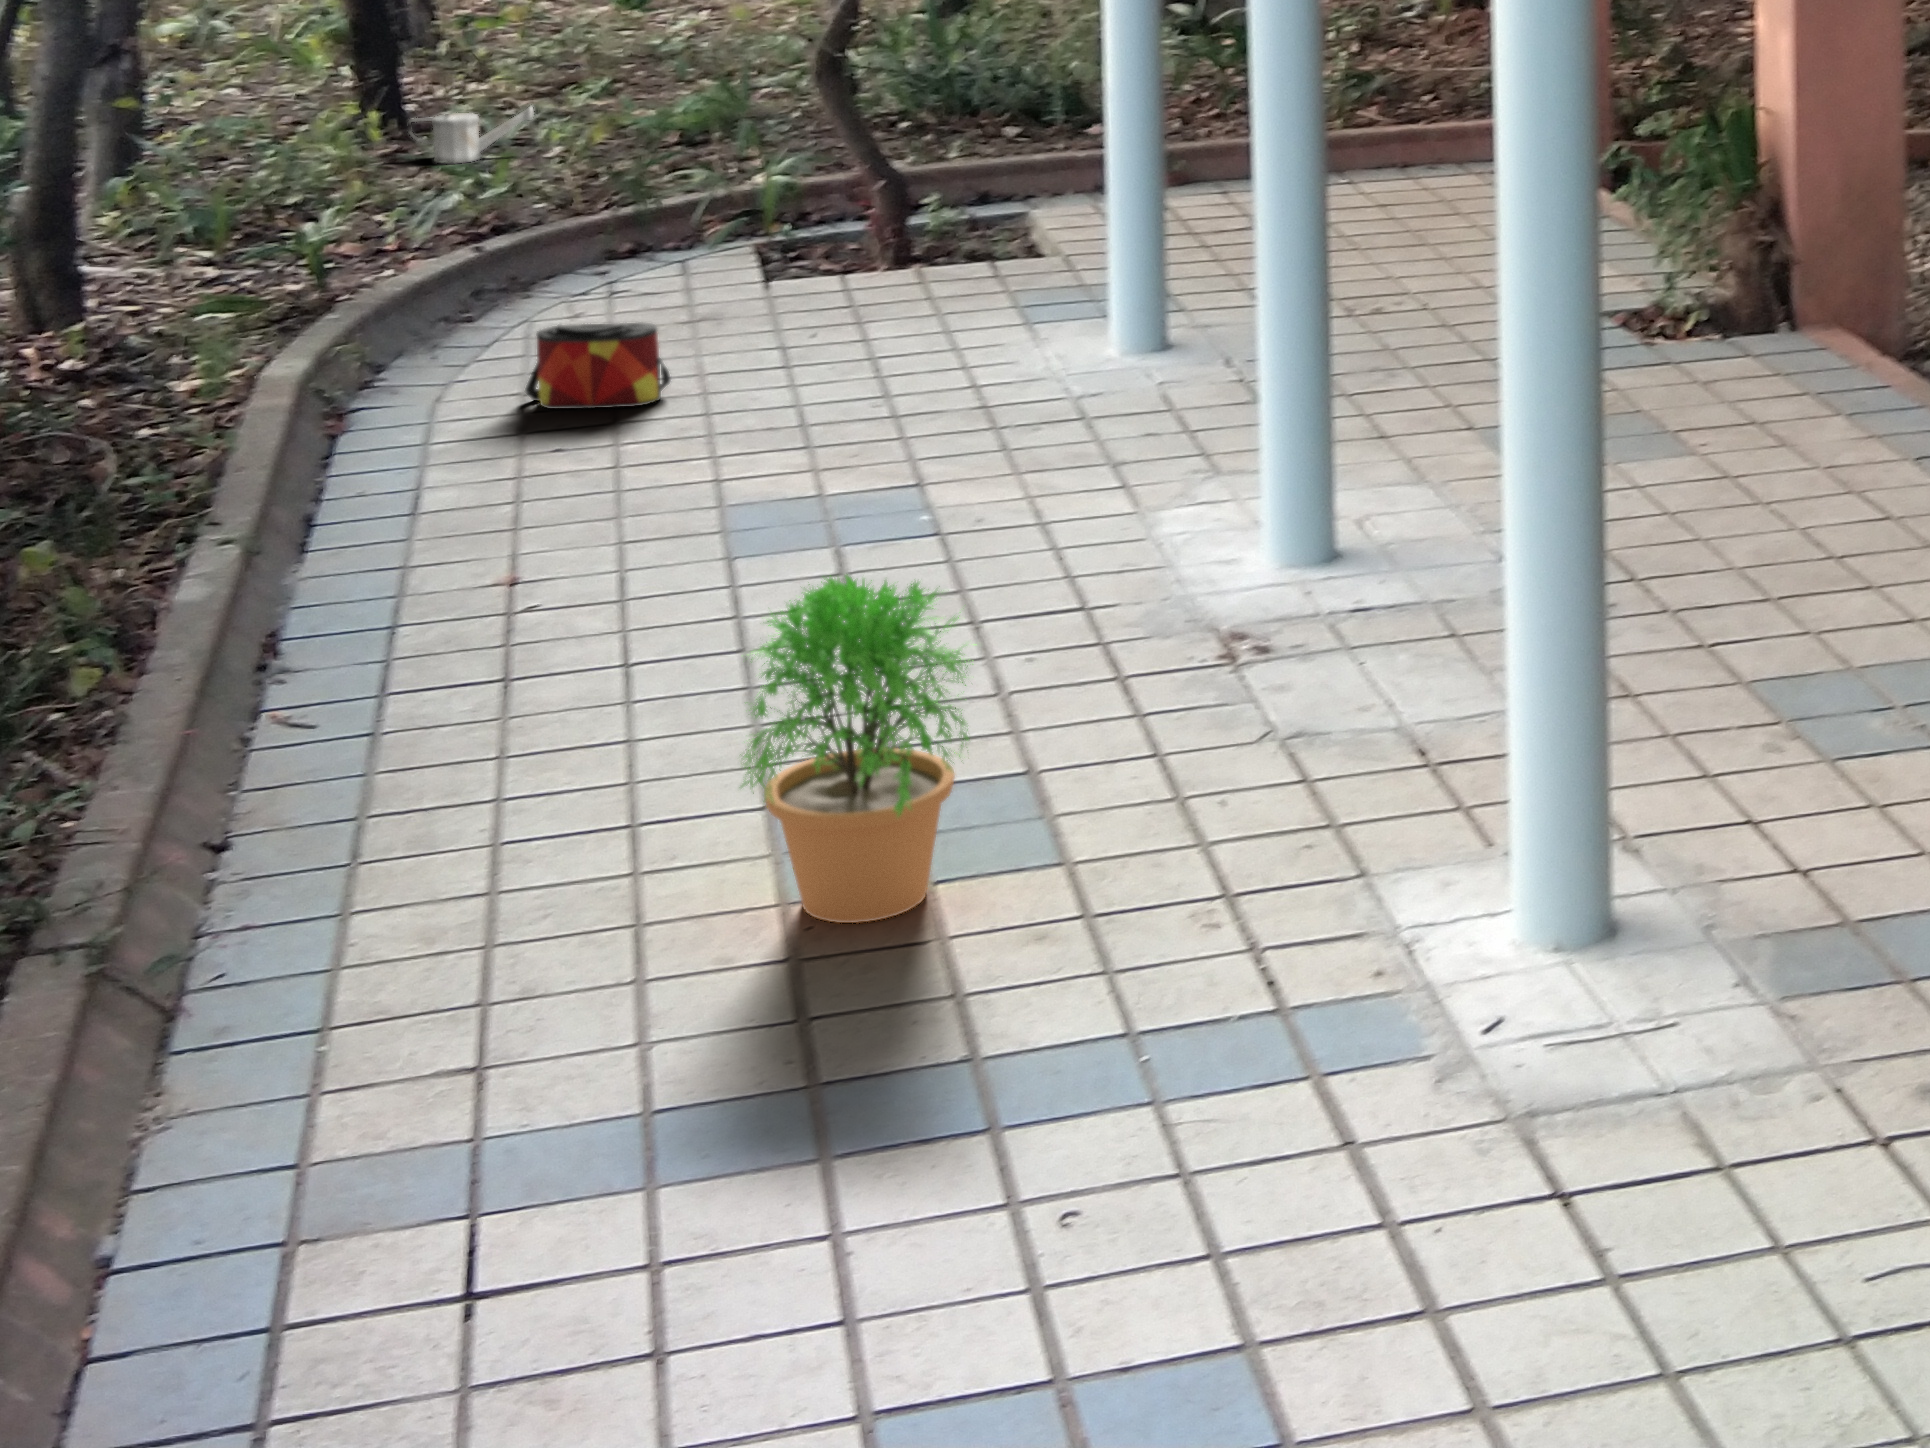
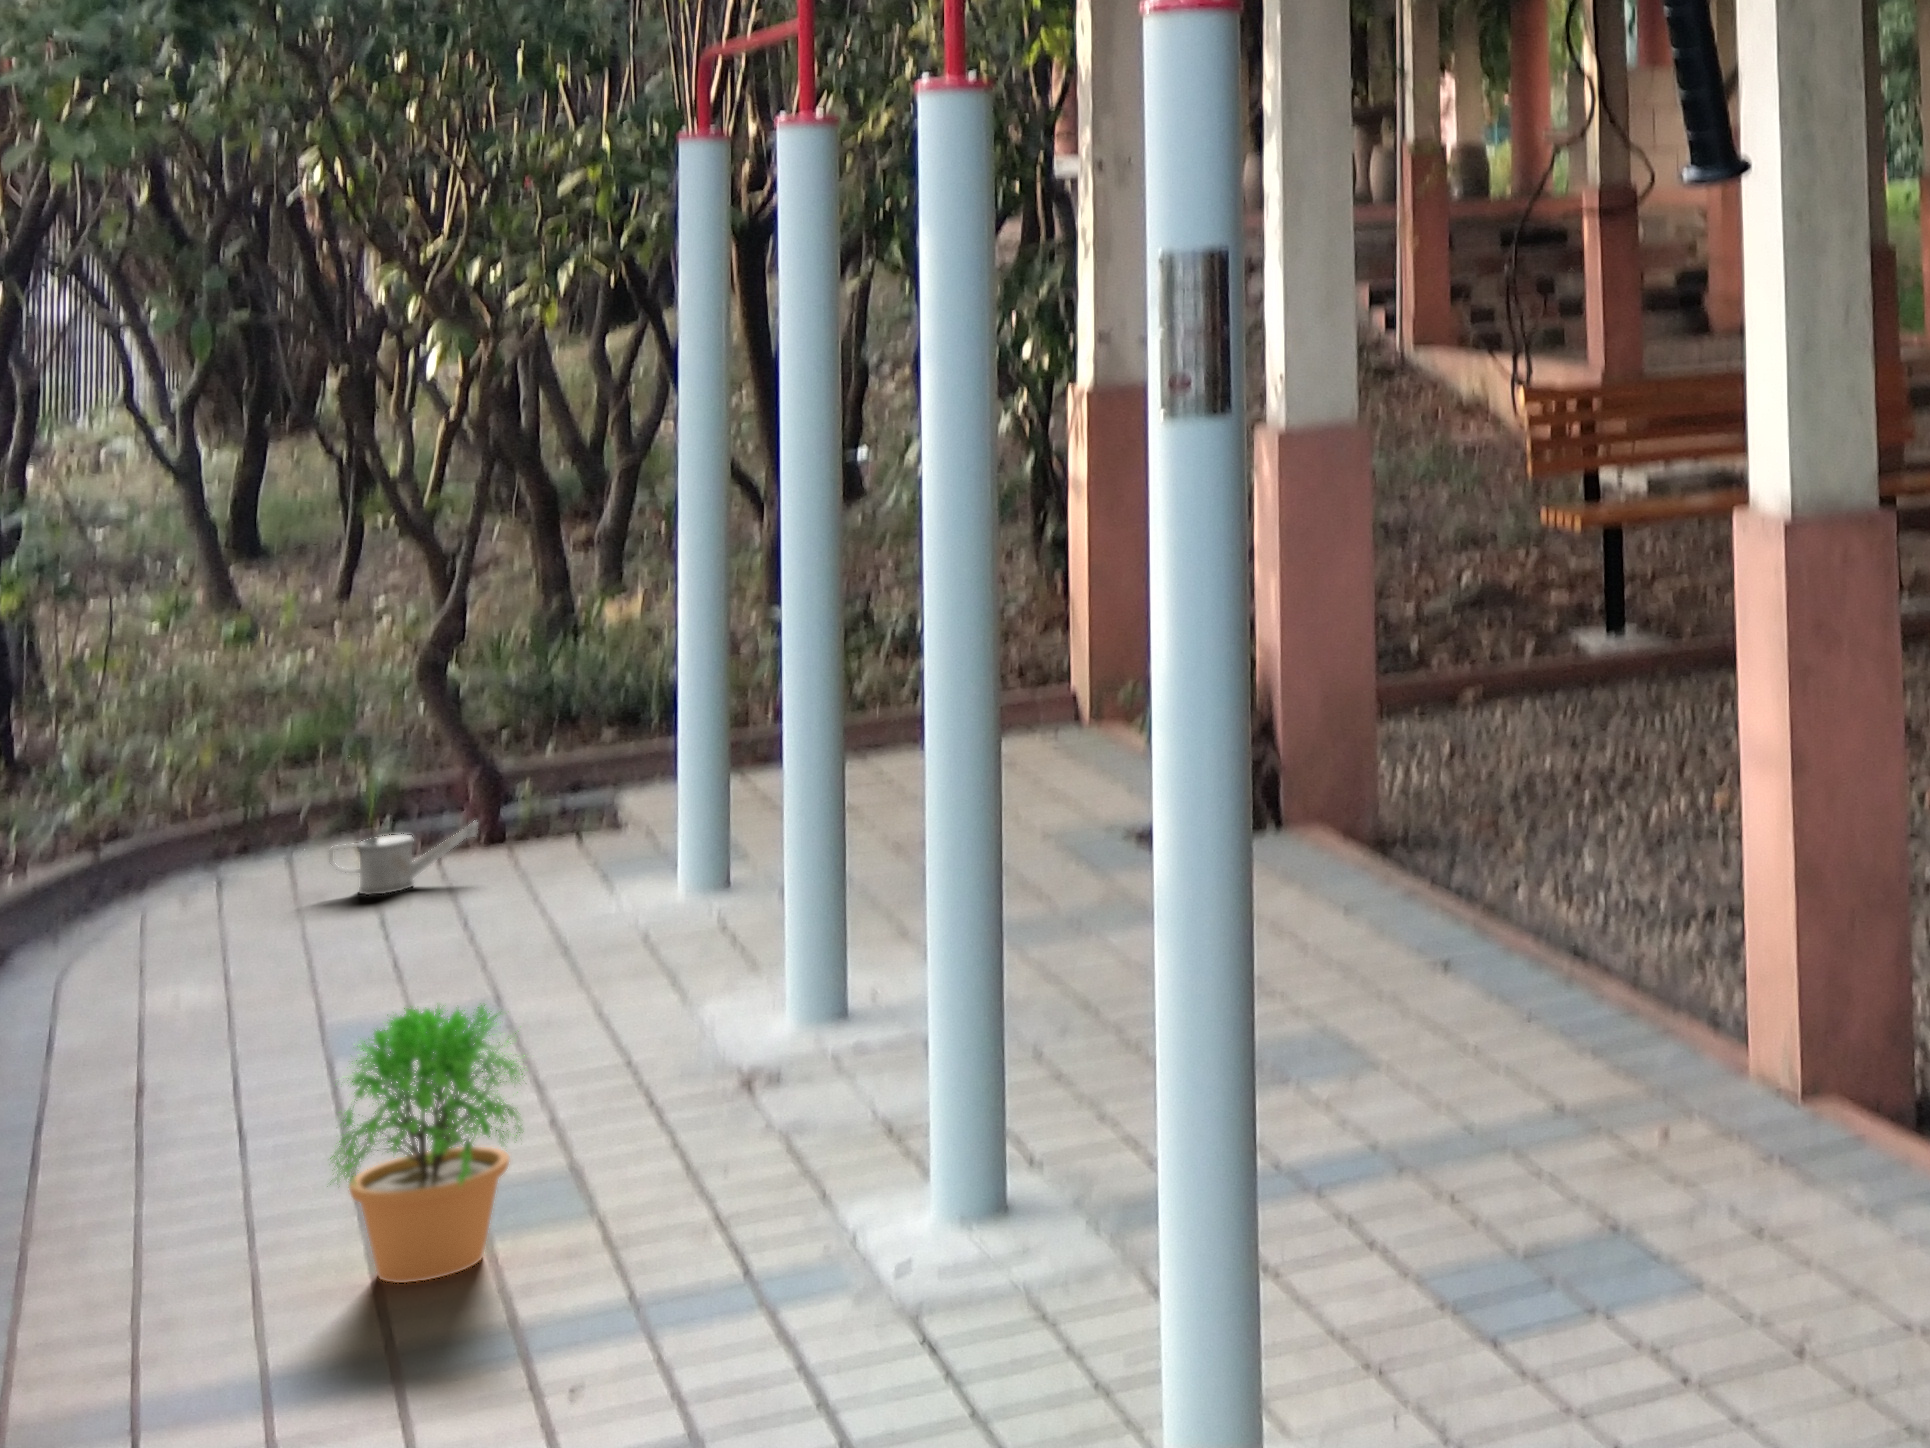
watering can: present [410,106,533,164] -> present [329,821,477,895]
bag: present [525,322,670,409] -> none [131,890,272,973]

